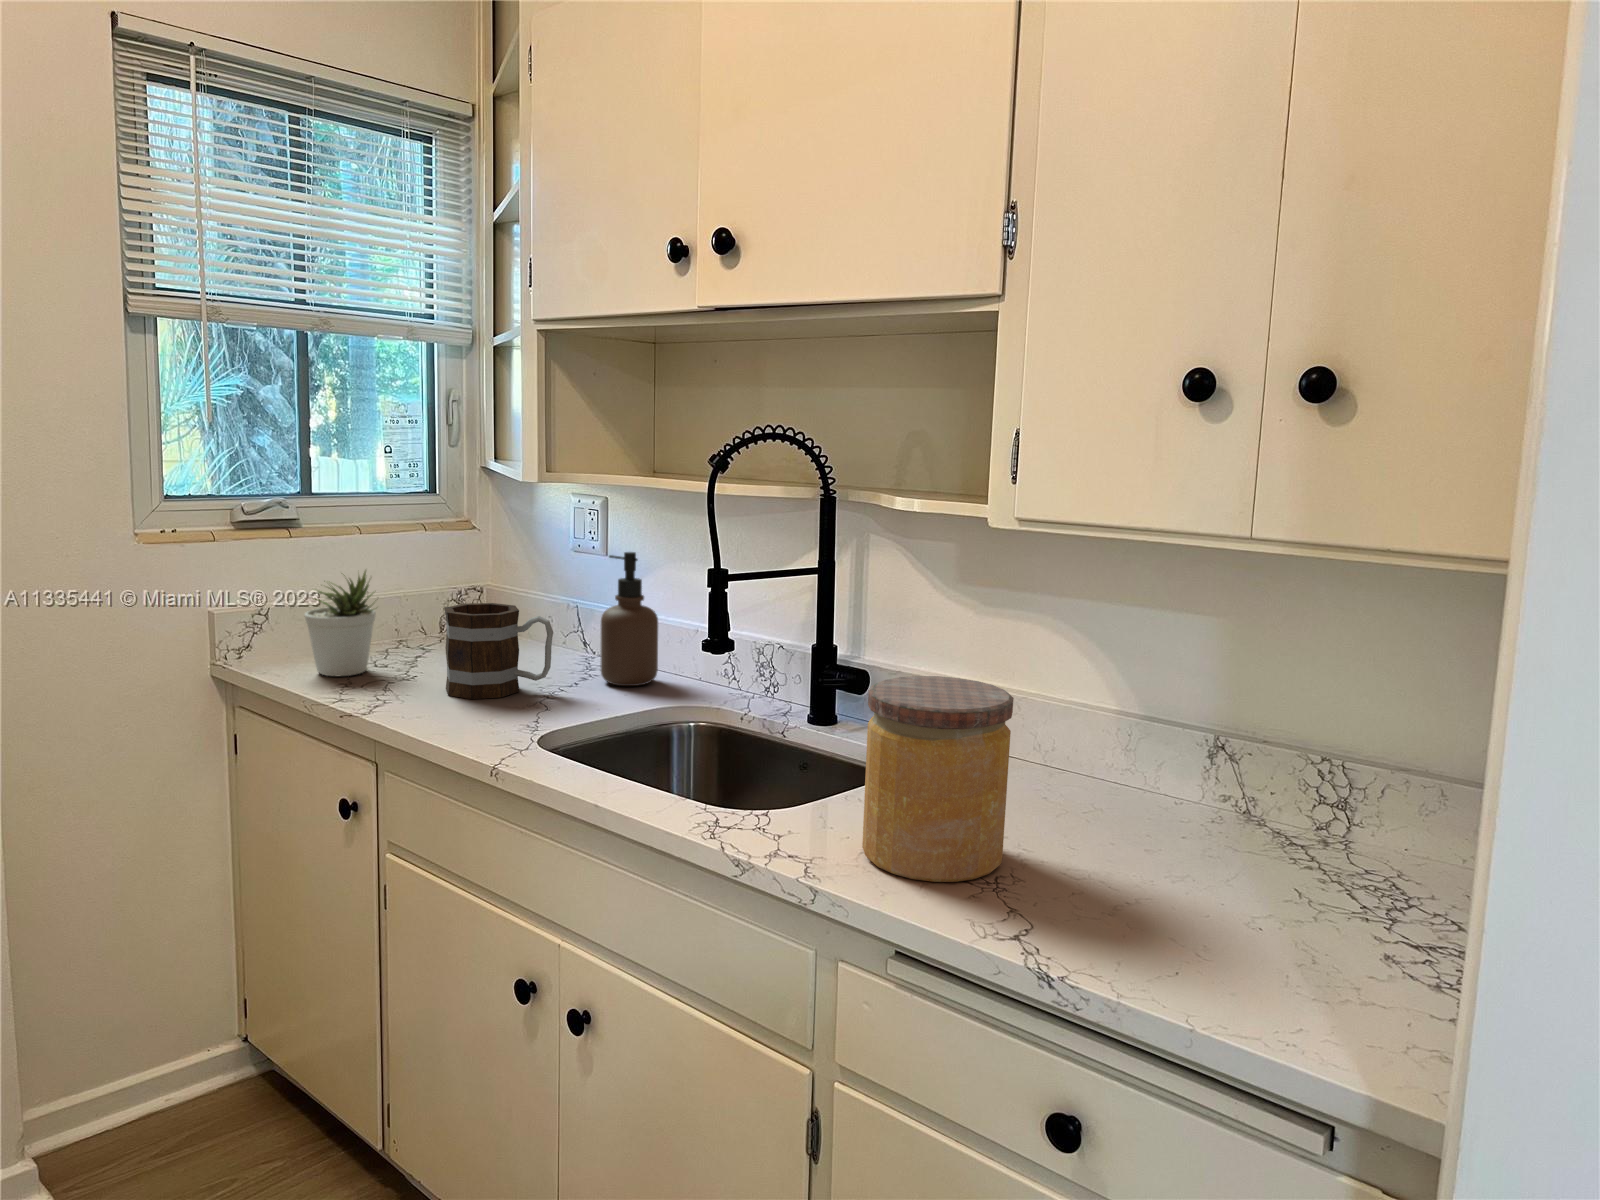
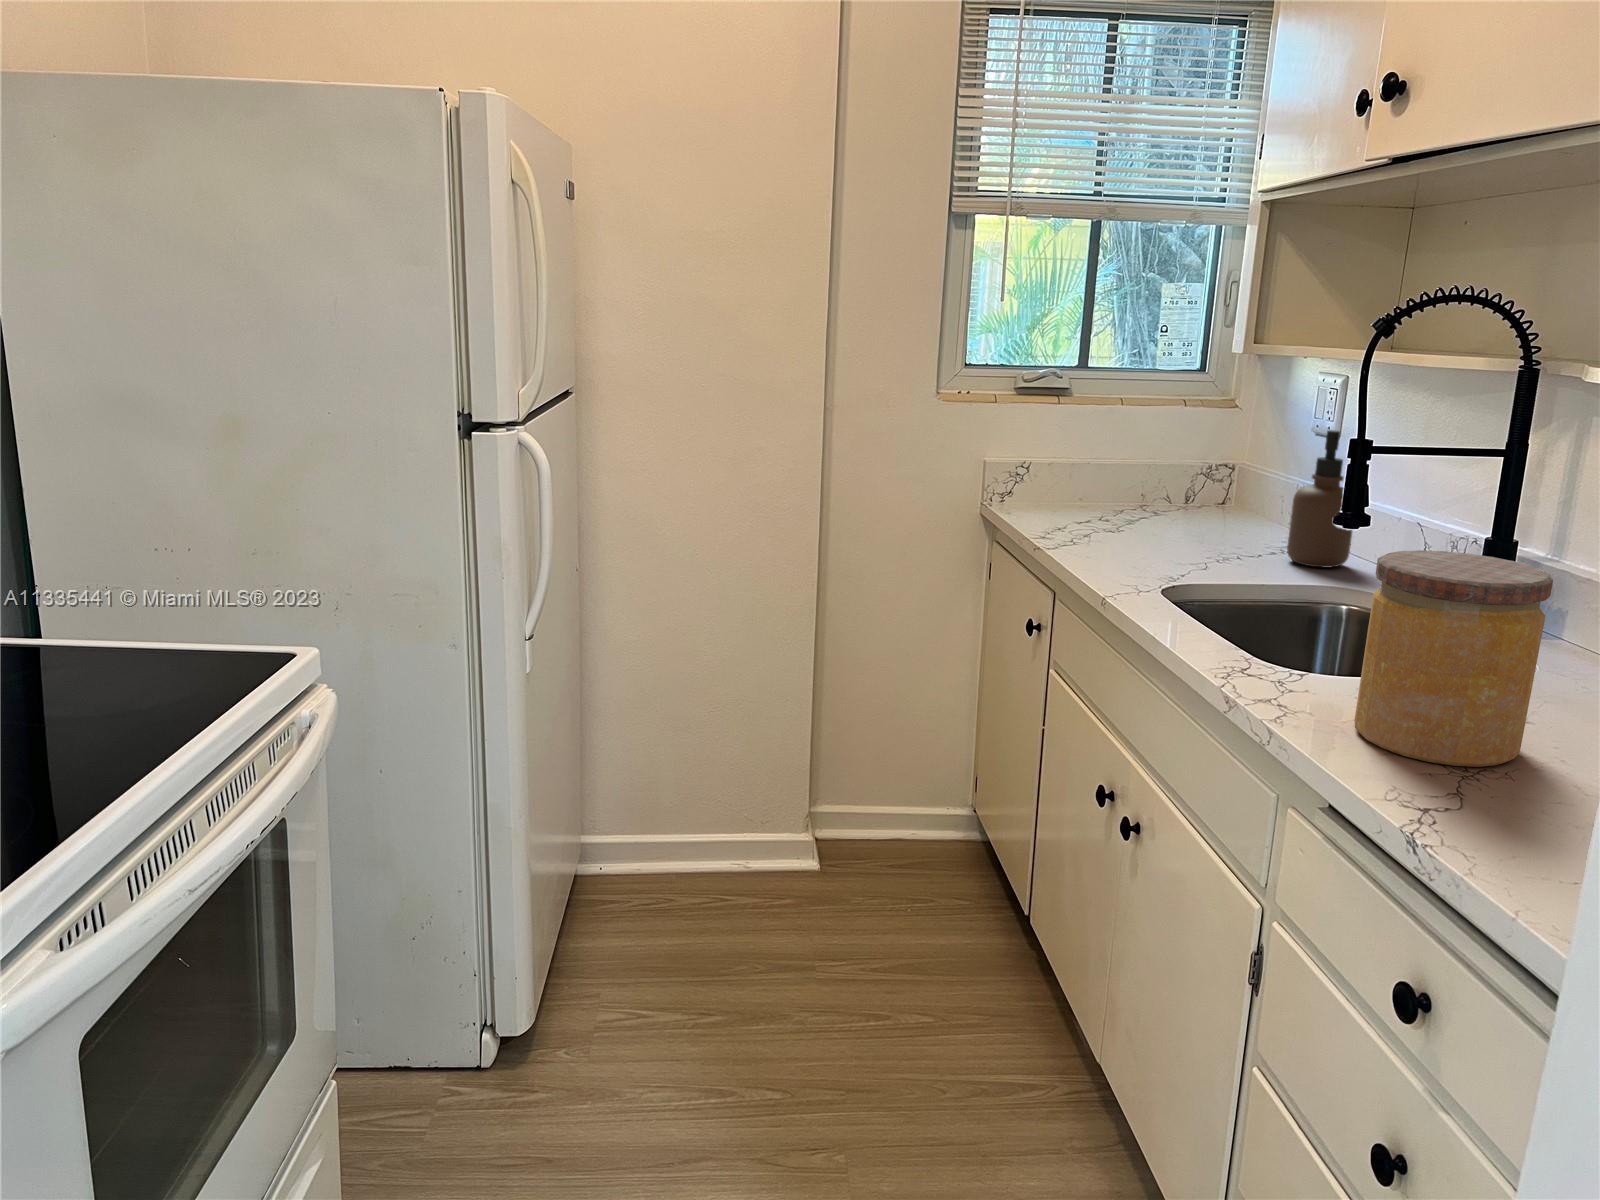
potted plant: present [305,571,376,676] -> none [1042,430,1105,522]
mug: present [445,603,553,699] -> none [1132,467,1236,555]

